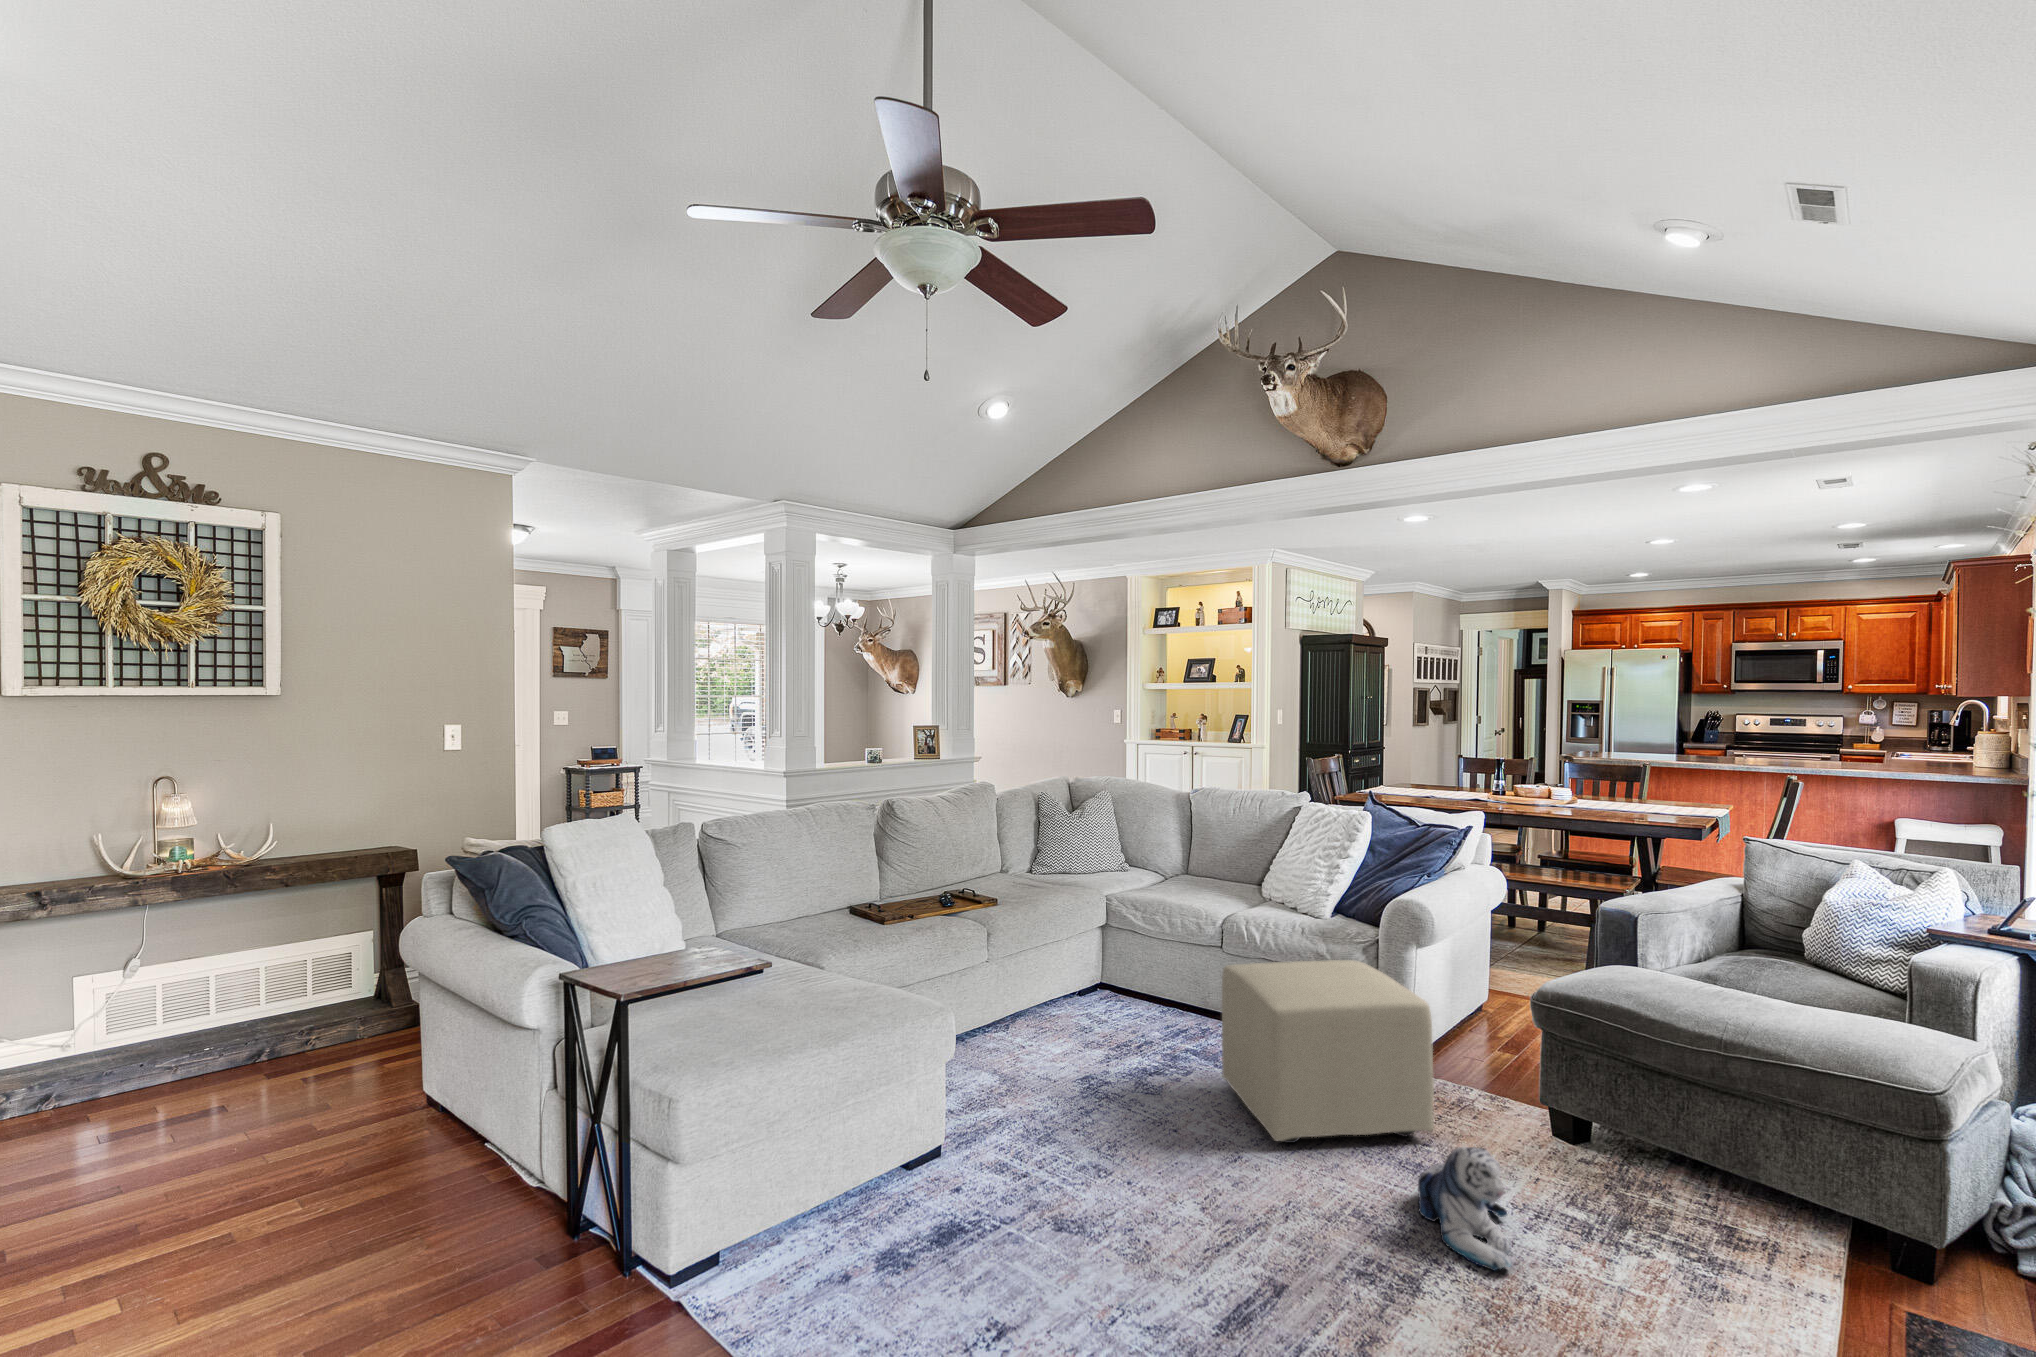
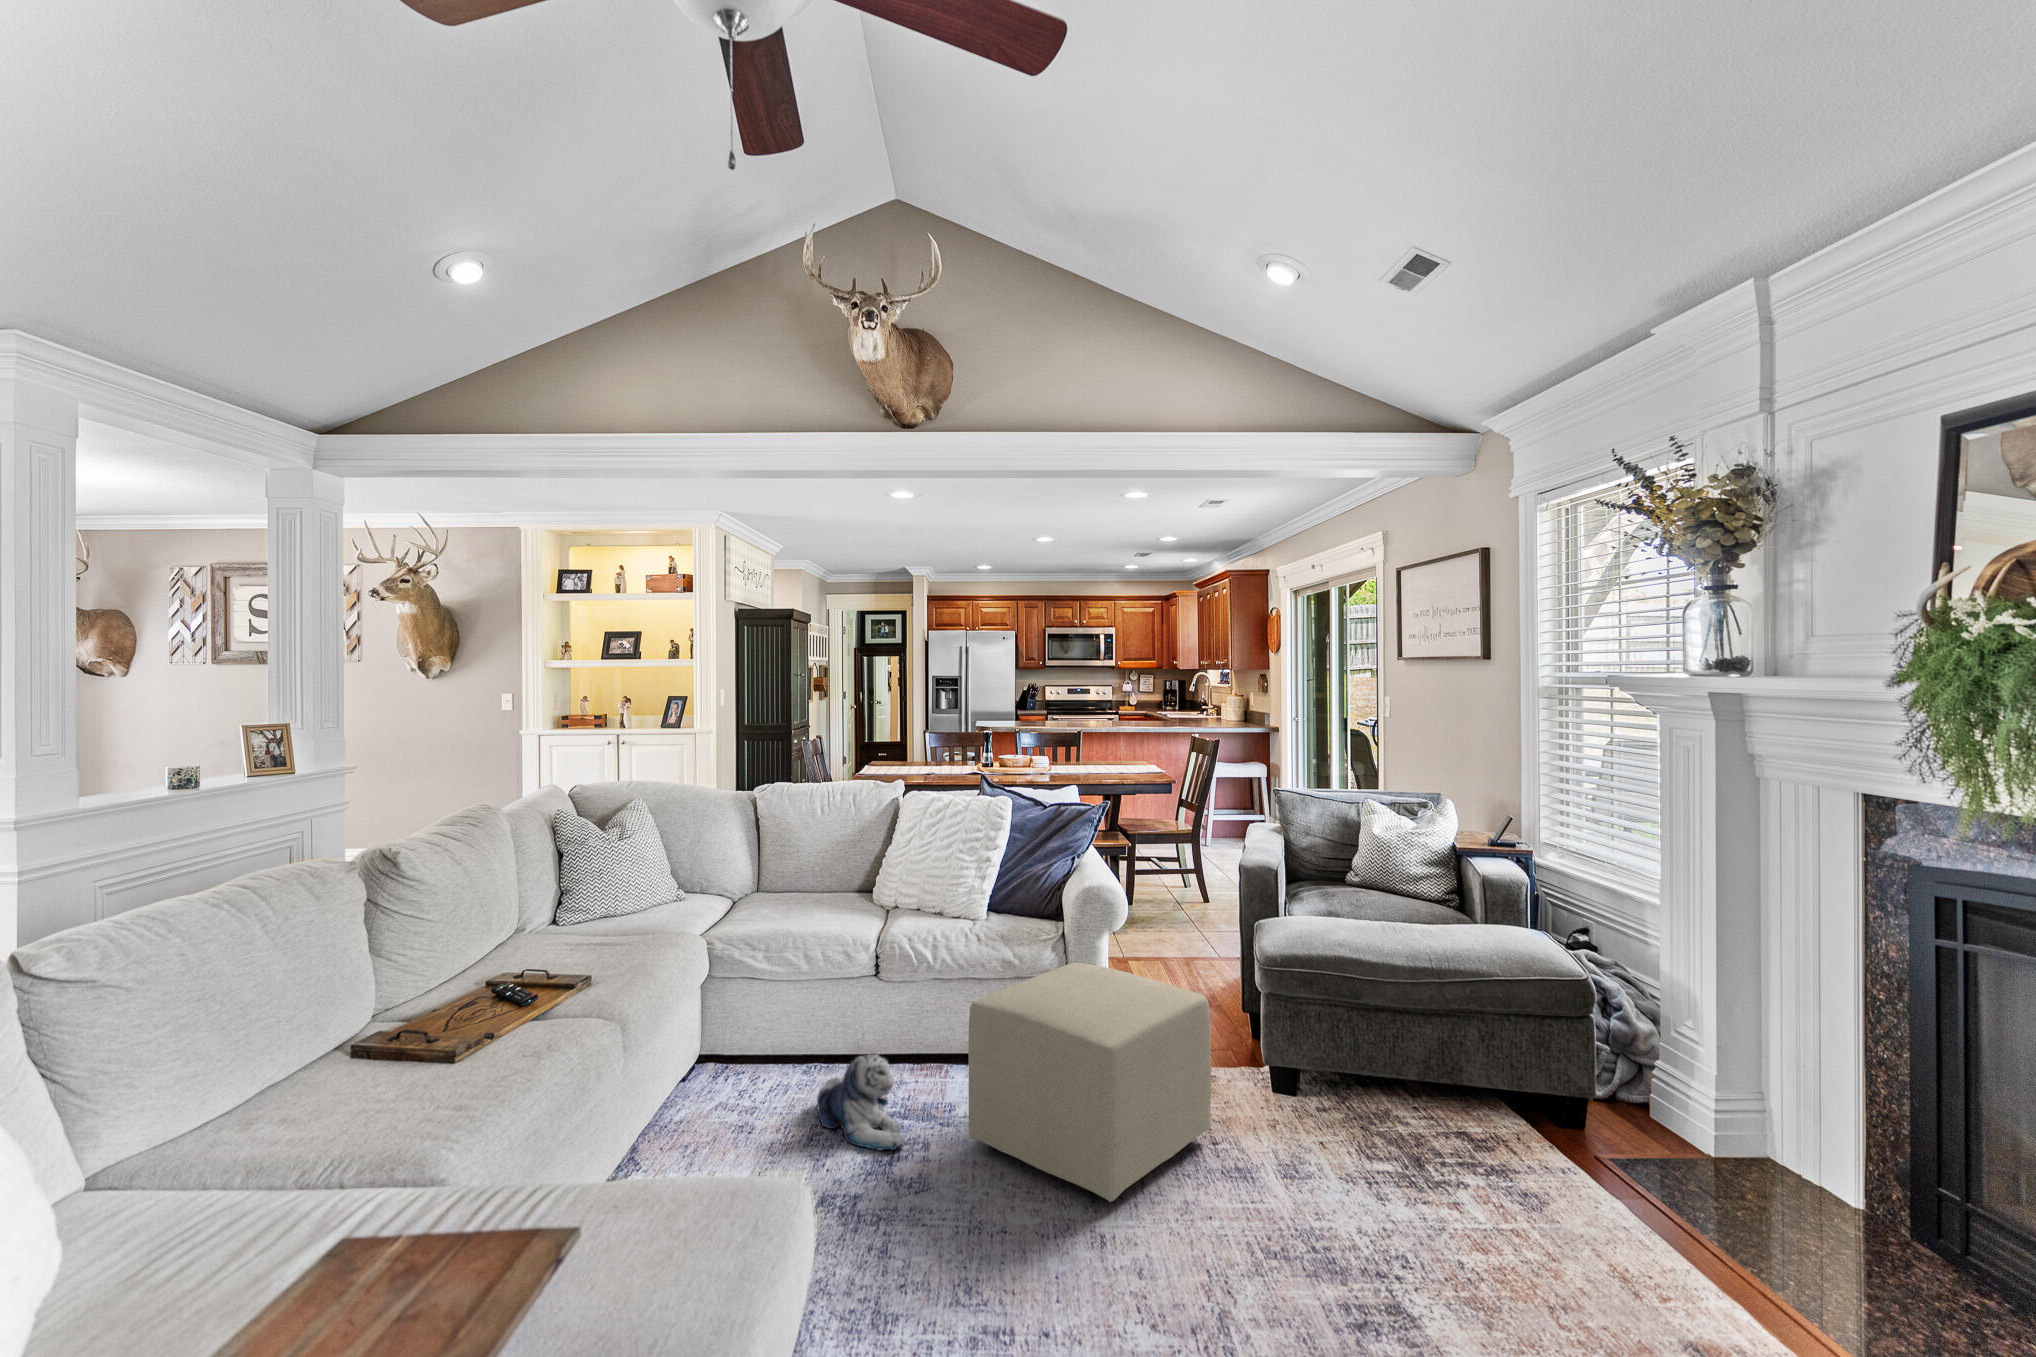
plush toy: present [1418,1147,1512,1270] -> present [817,1053,905,1150]

